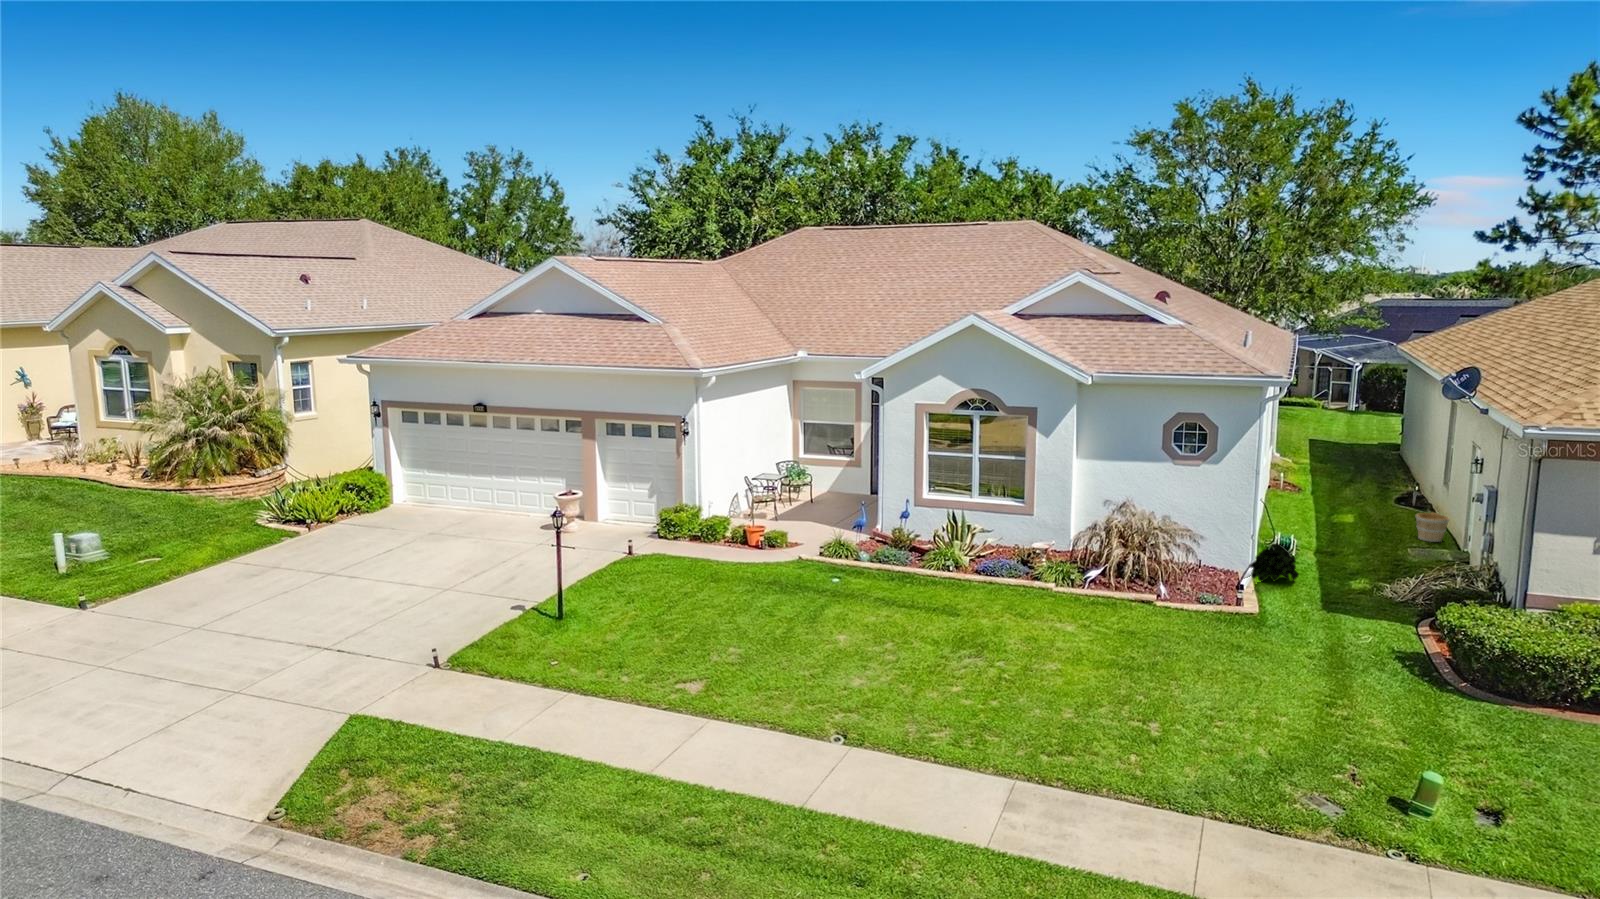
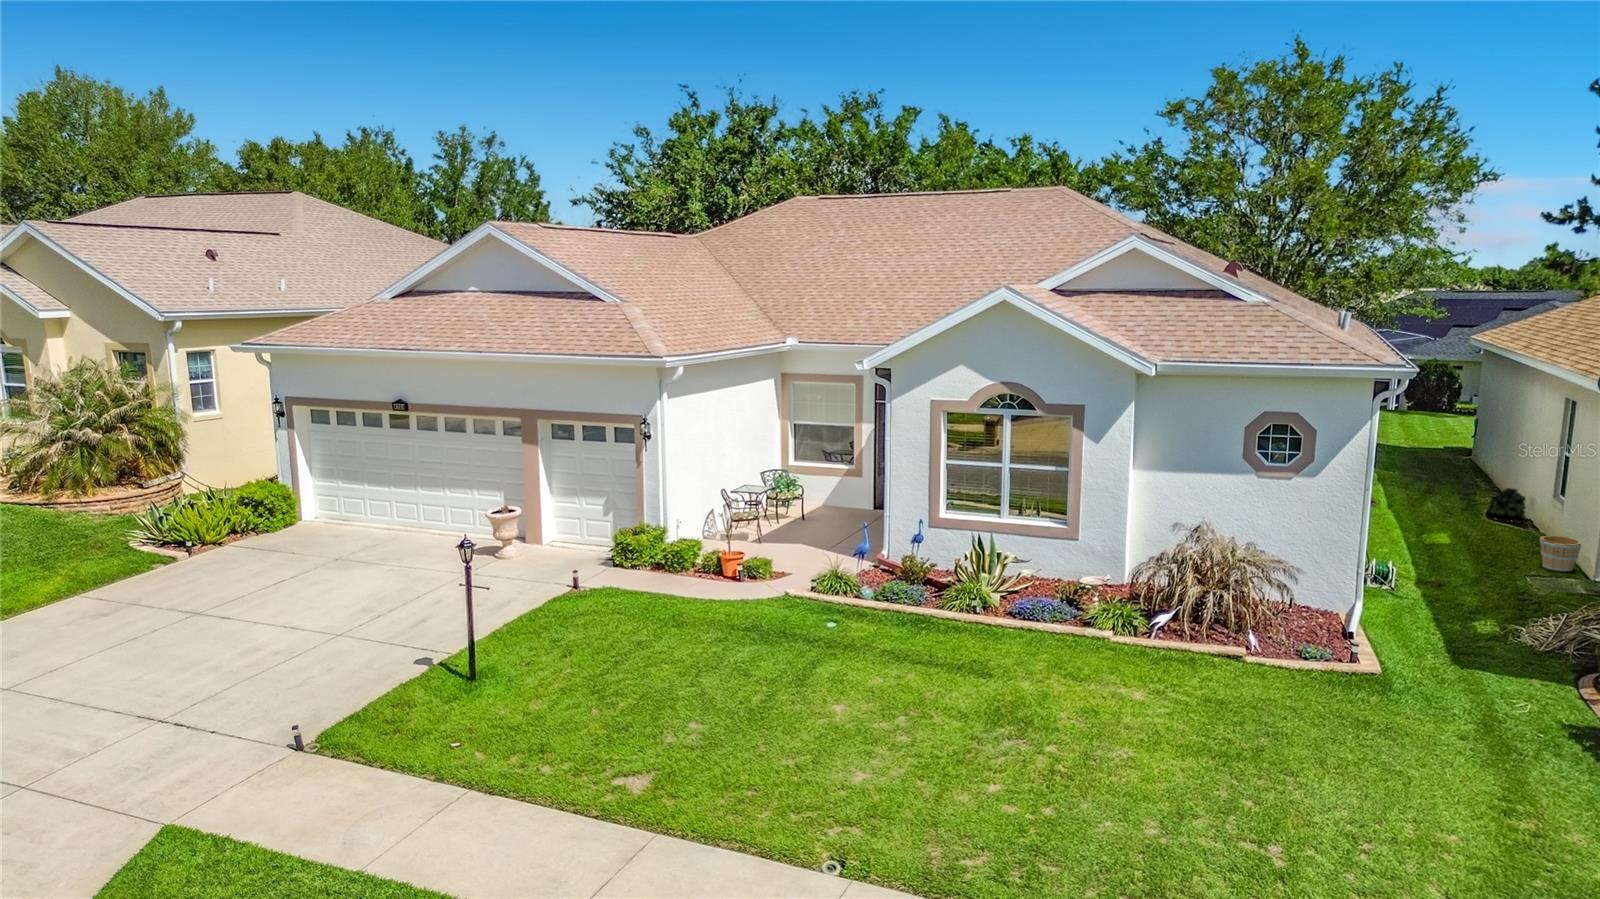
potted plant: present [1249,543,1299,581] -> present [1487,488,1526,517]

